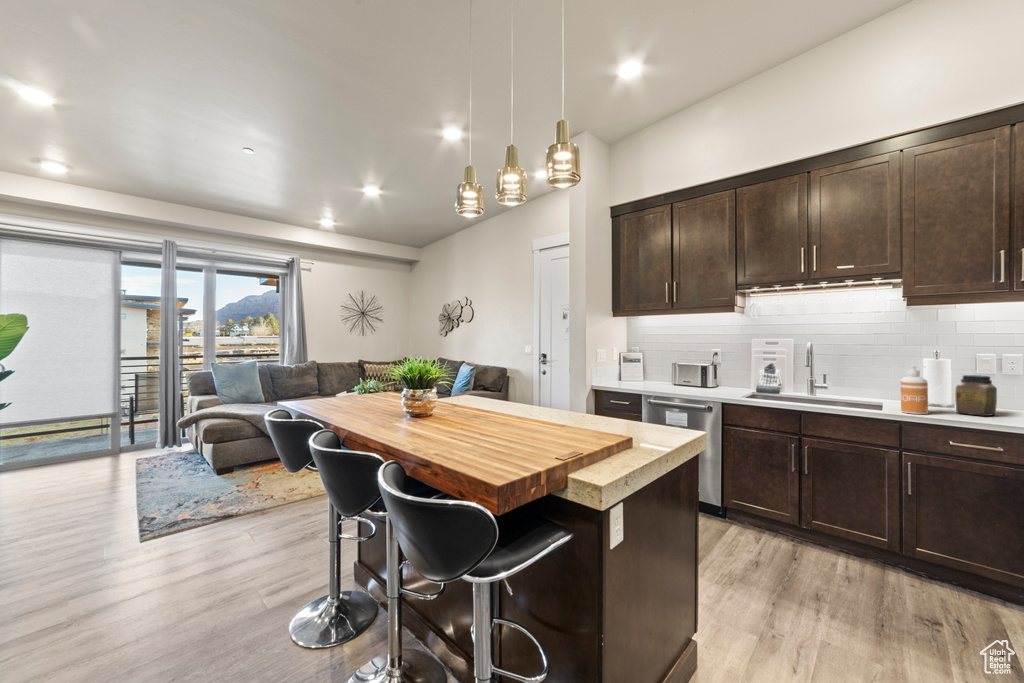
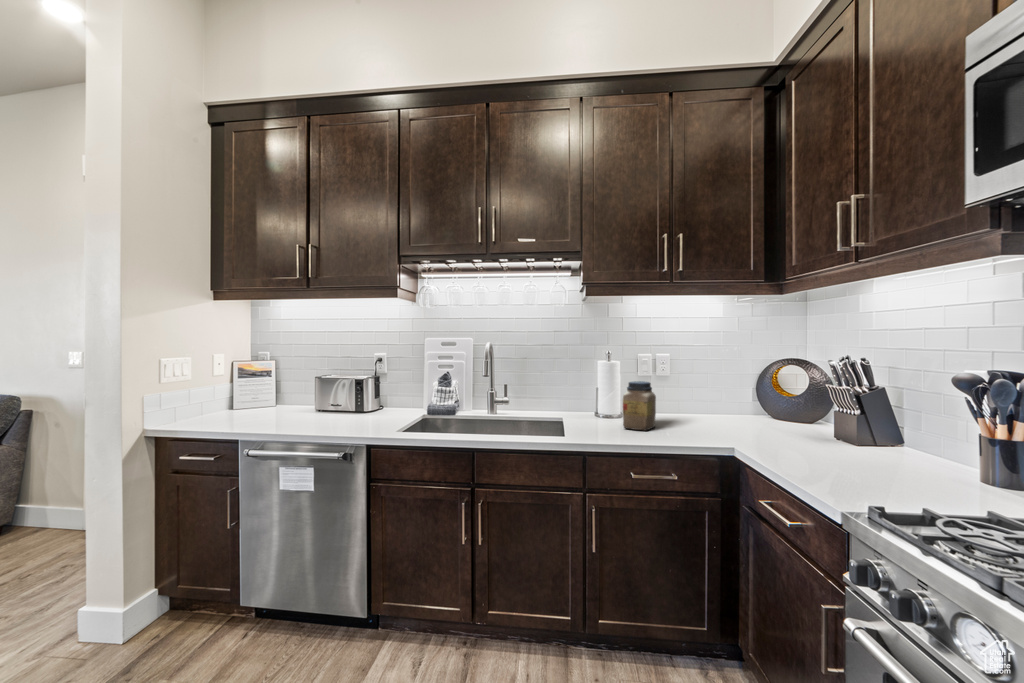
soap dispenser: present [901,365,928,414] -> none [574,373,599,436]

